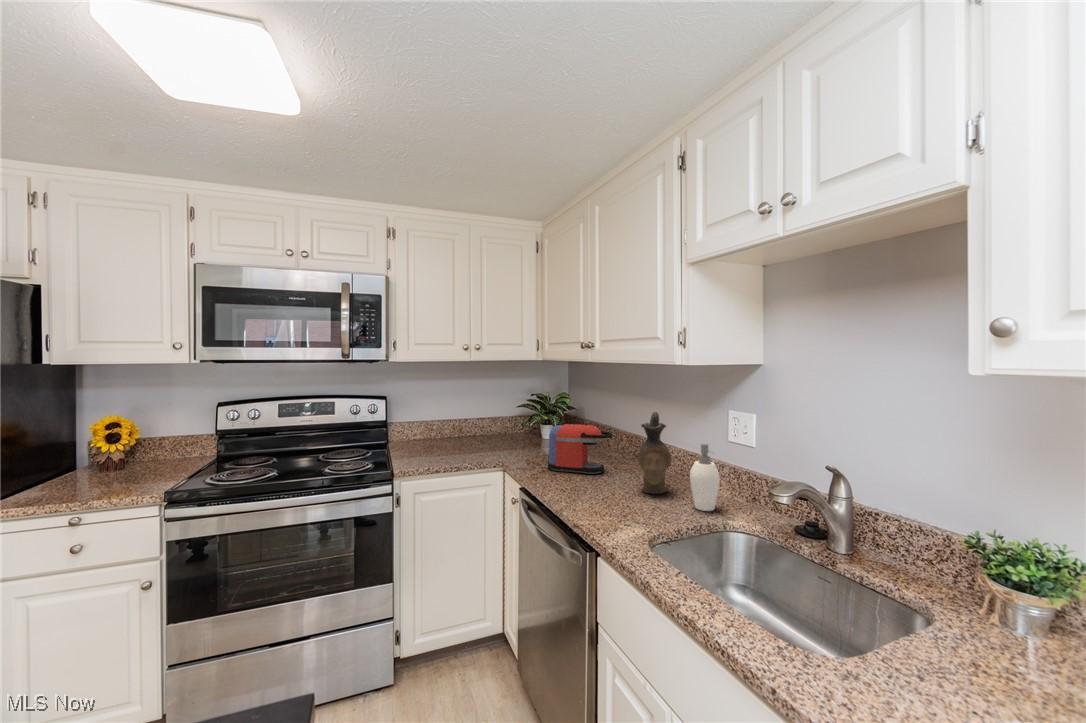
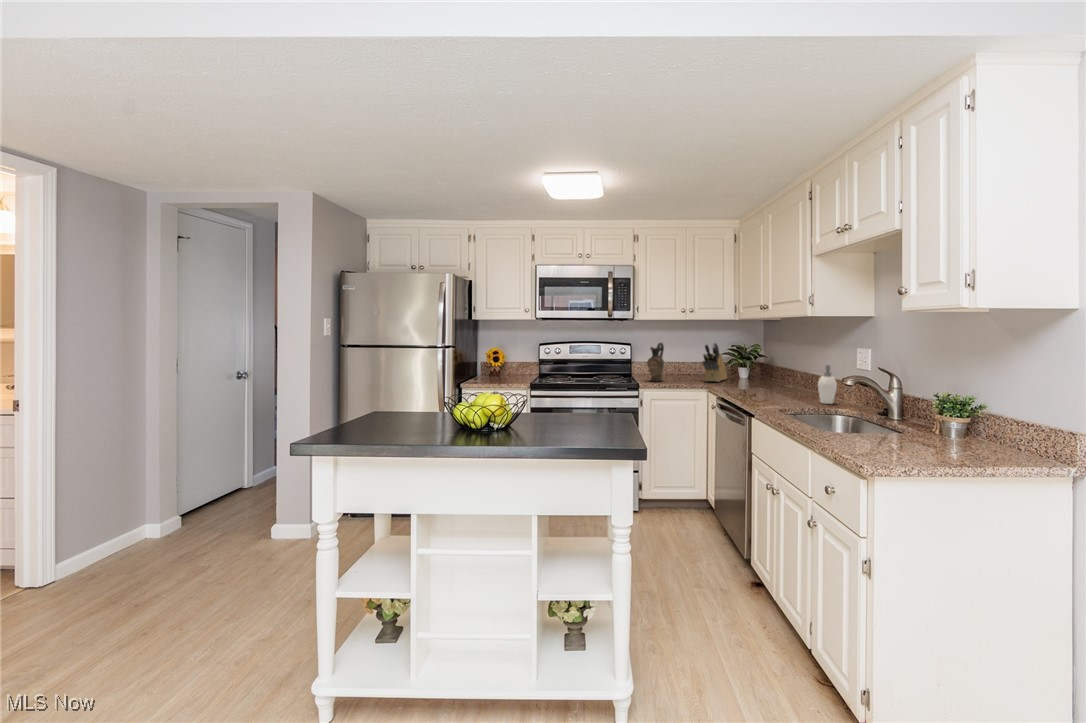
knife block: none [495,395,527,452] -> present [703,343,727,382]
ceramic pitcher: present [638,412,671,494] -> present [647,343,664,381]
coffee maker: present [548,424,612,474] -> none [736,359,781,391]

